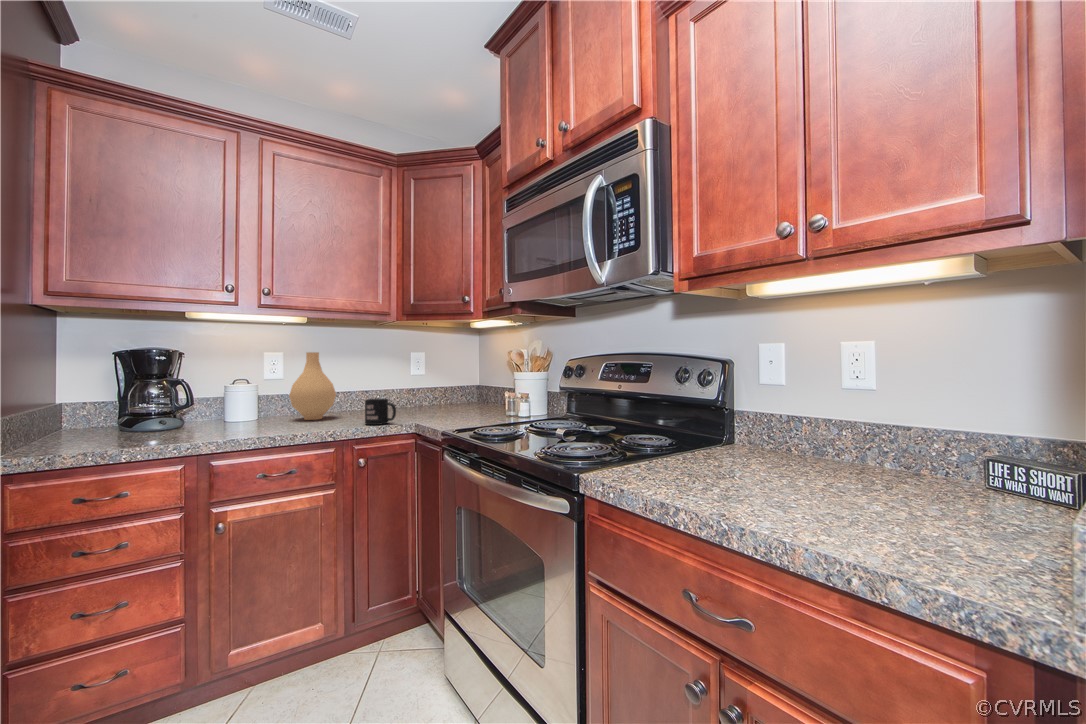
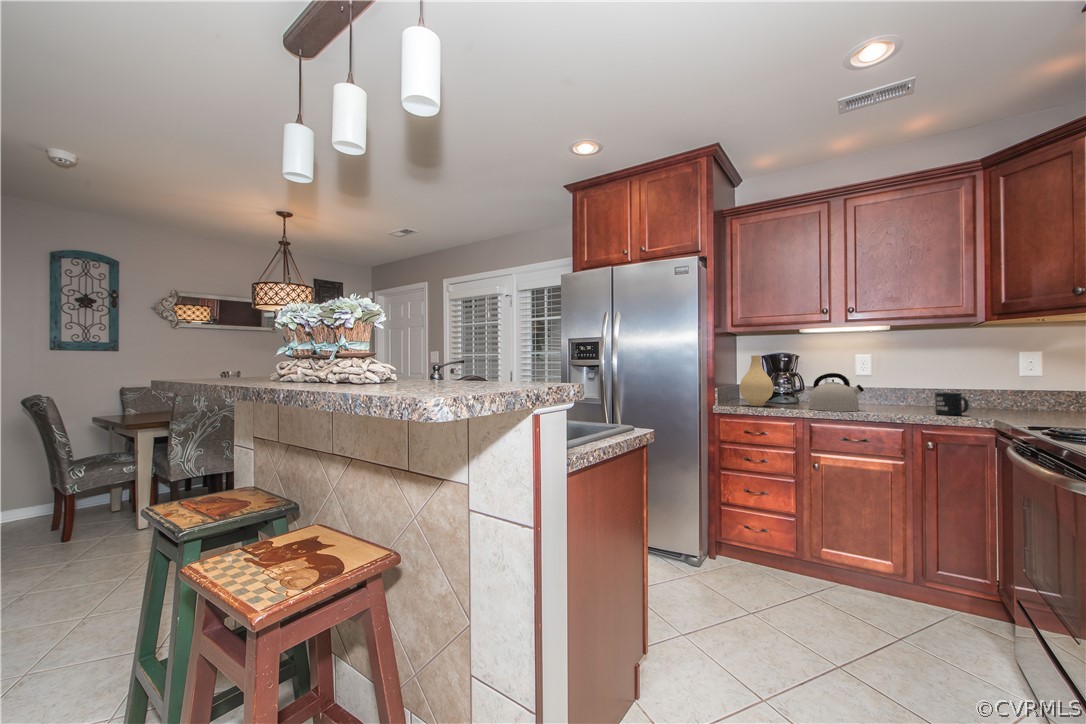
vase: present [289,352,336,420] -> present [739,356,774,406]
kettle: none [206,381,287,439] -> present [809,373,864,411]

